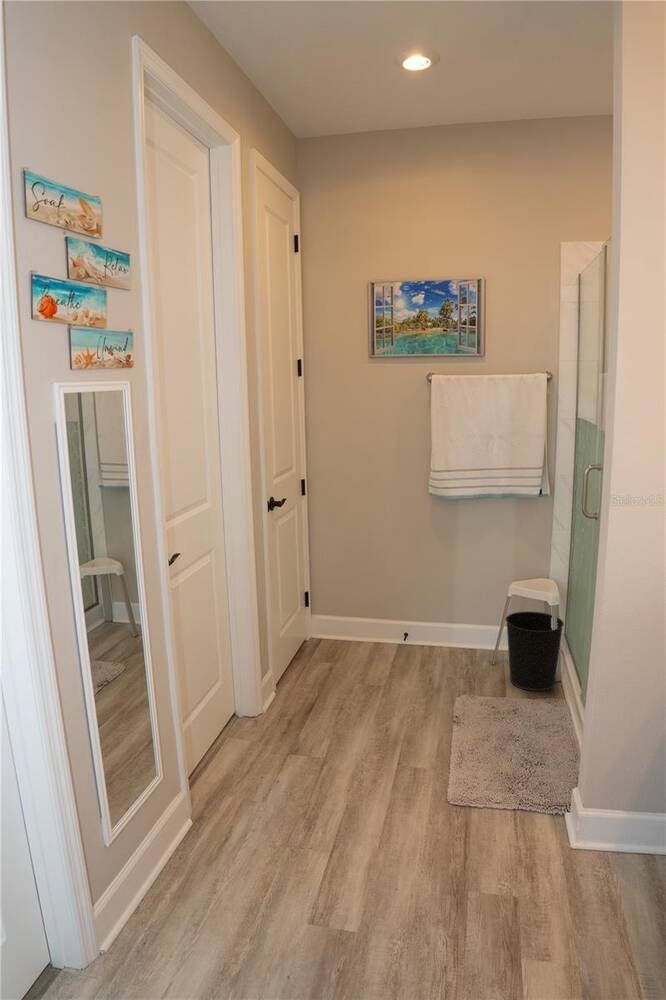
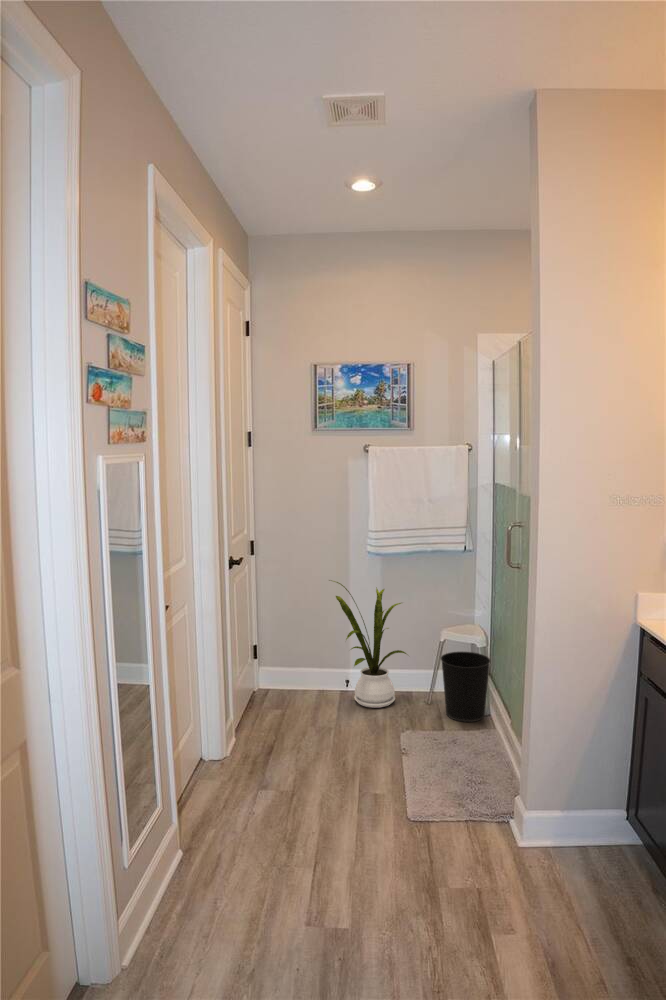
house plant: none [380,526,473,668] -> present [331,580,406,708]

